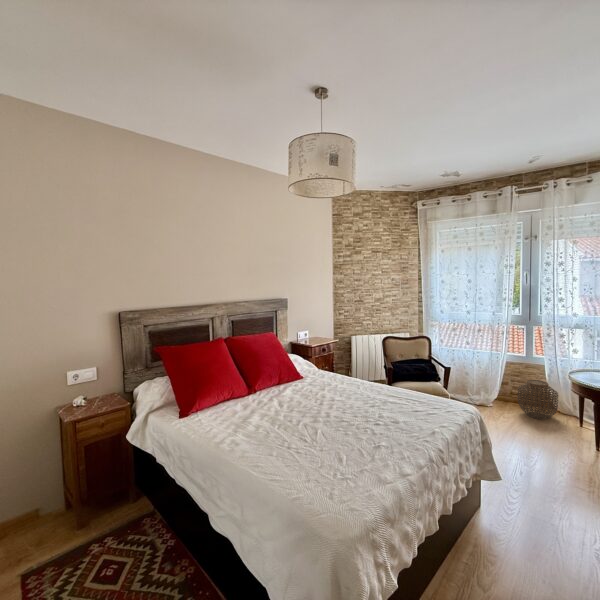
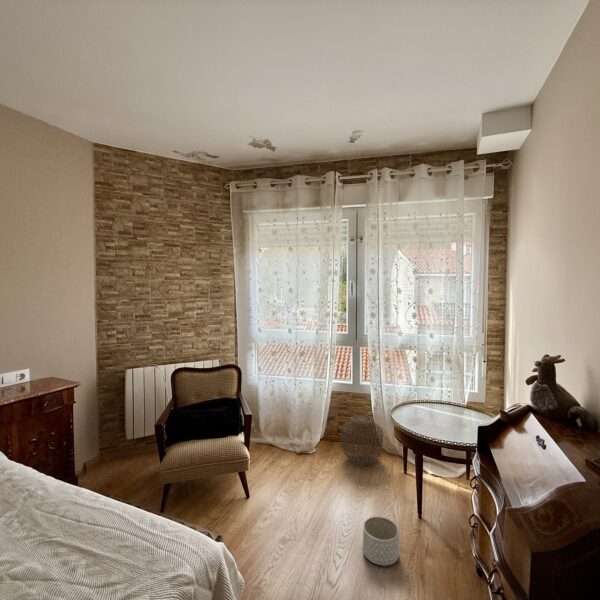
planter: none [549,441,581,471] -> present [363,516,399,566]

